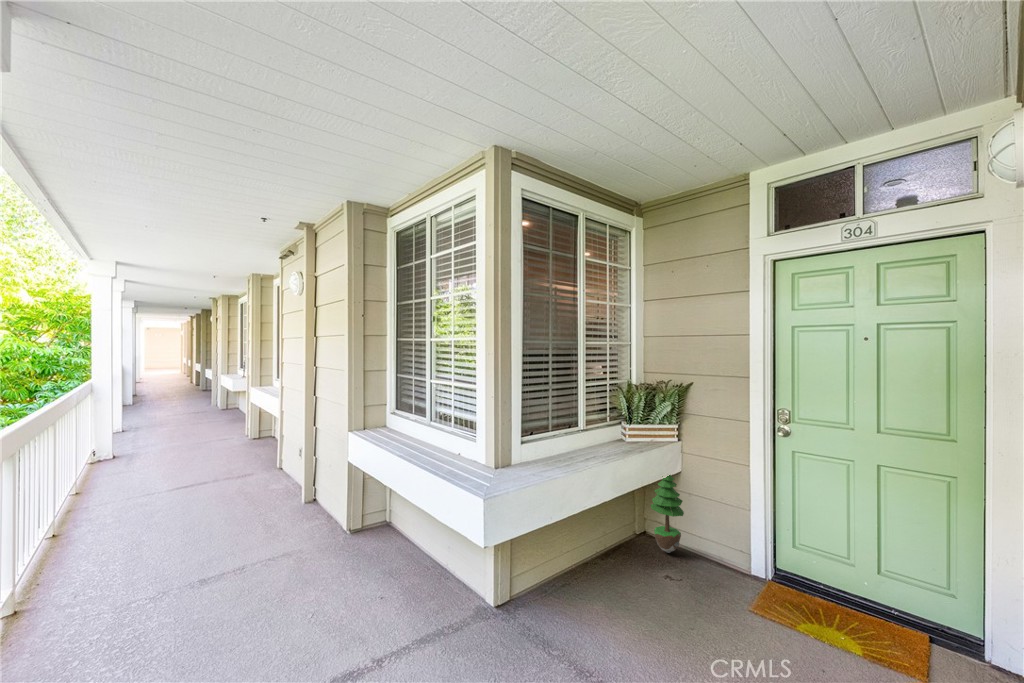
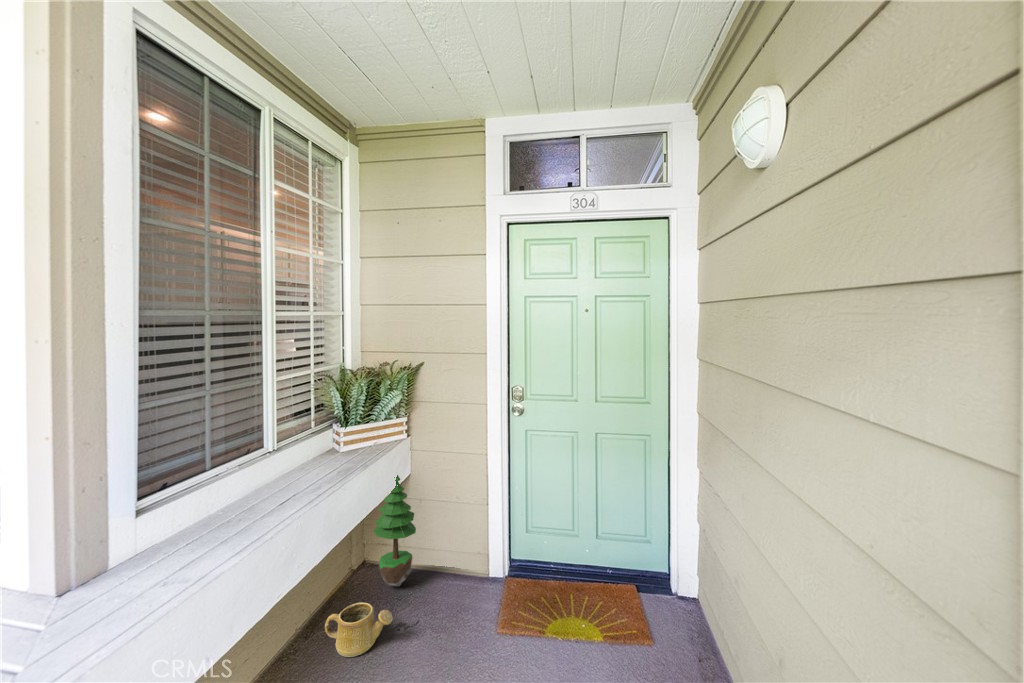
watering can: none [614,548,659,581] -> present [325,602,393,657]

